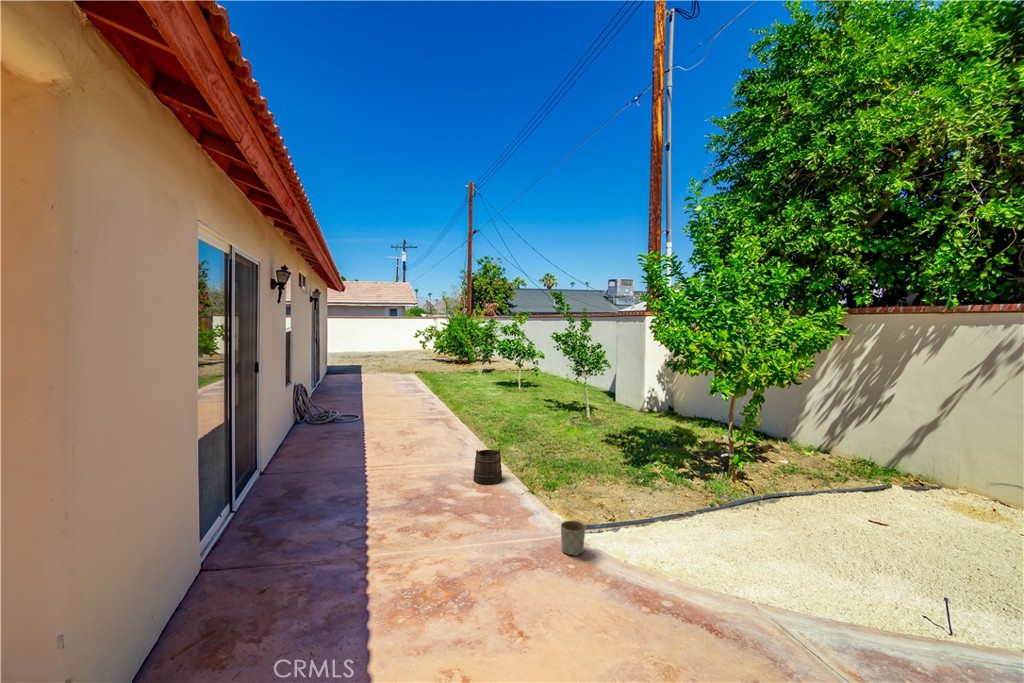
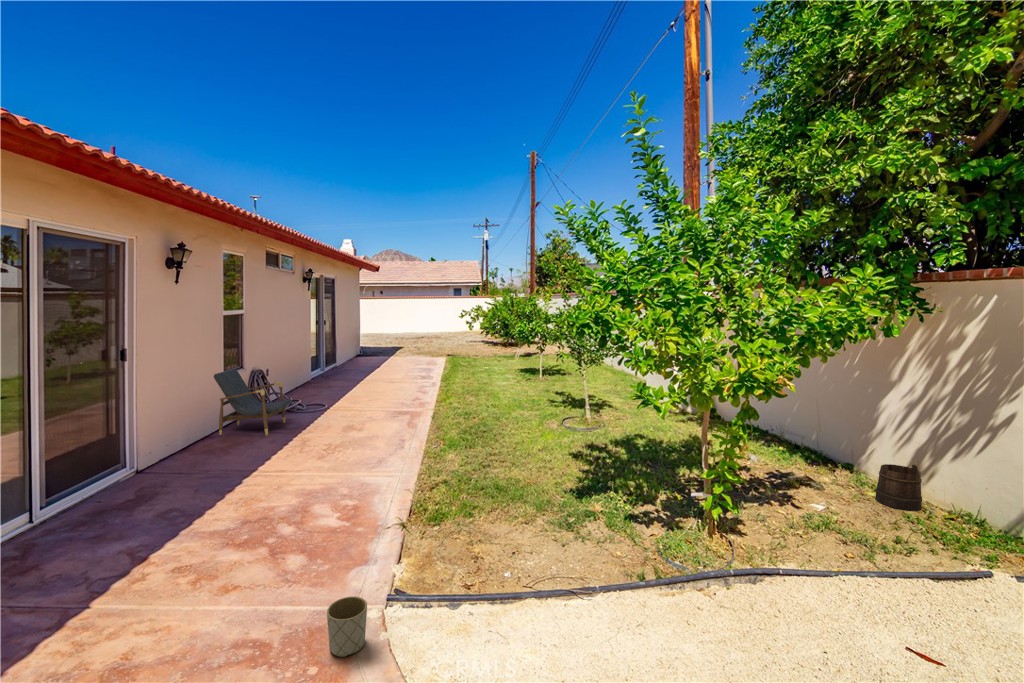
lounge chair: none [296,383,353,441] -> present [214,369,292,436]
bucket: present [474,449,502,485] -> present [875,464,922,511]

